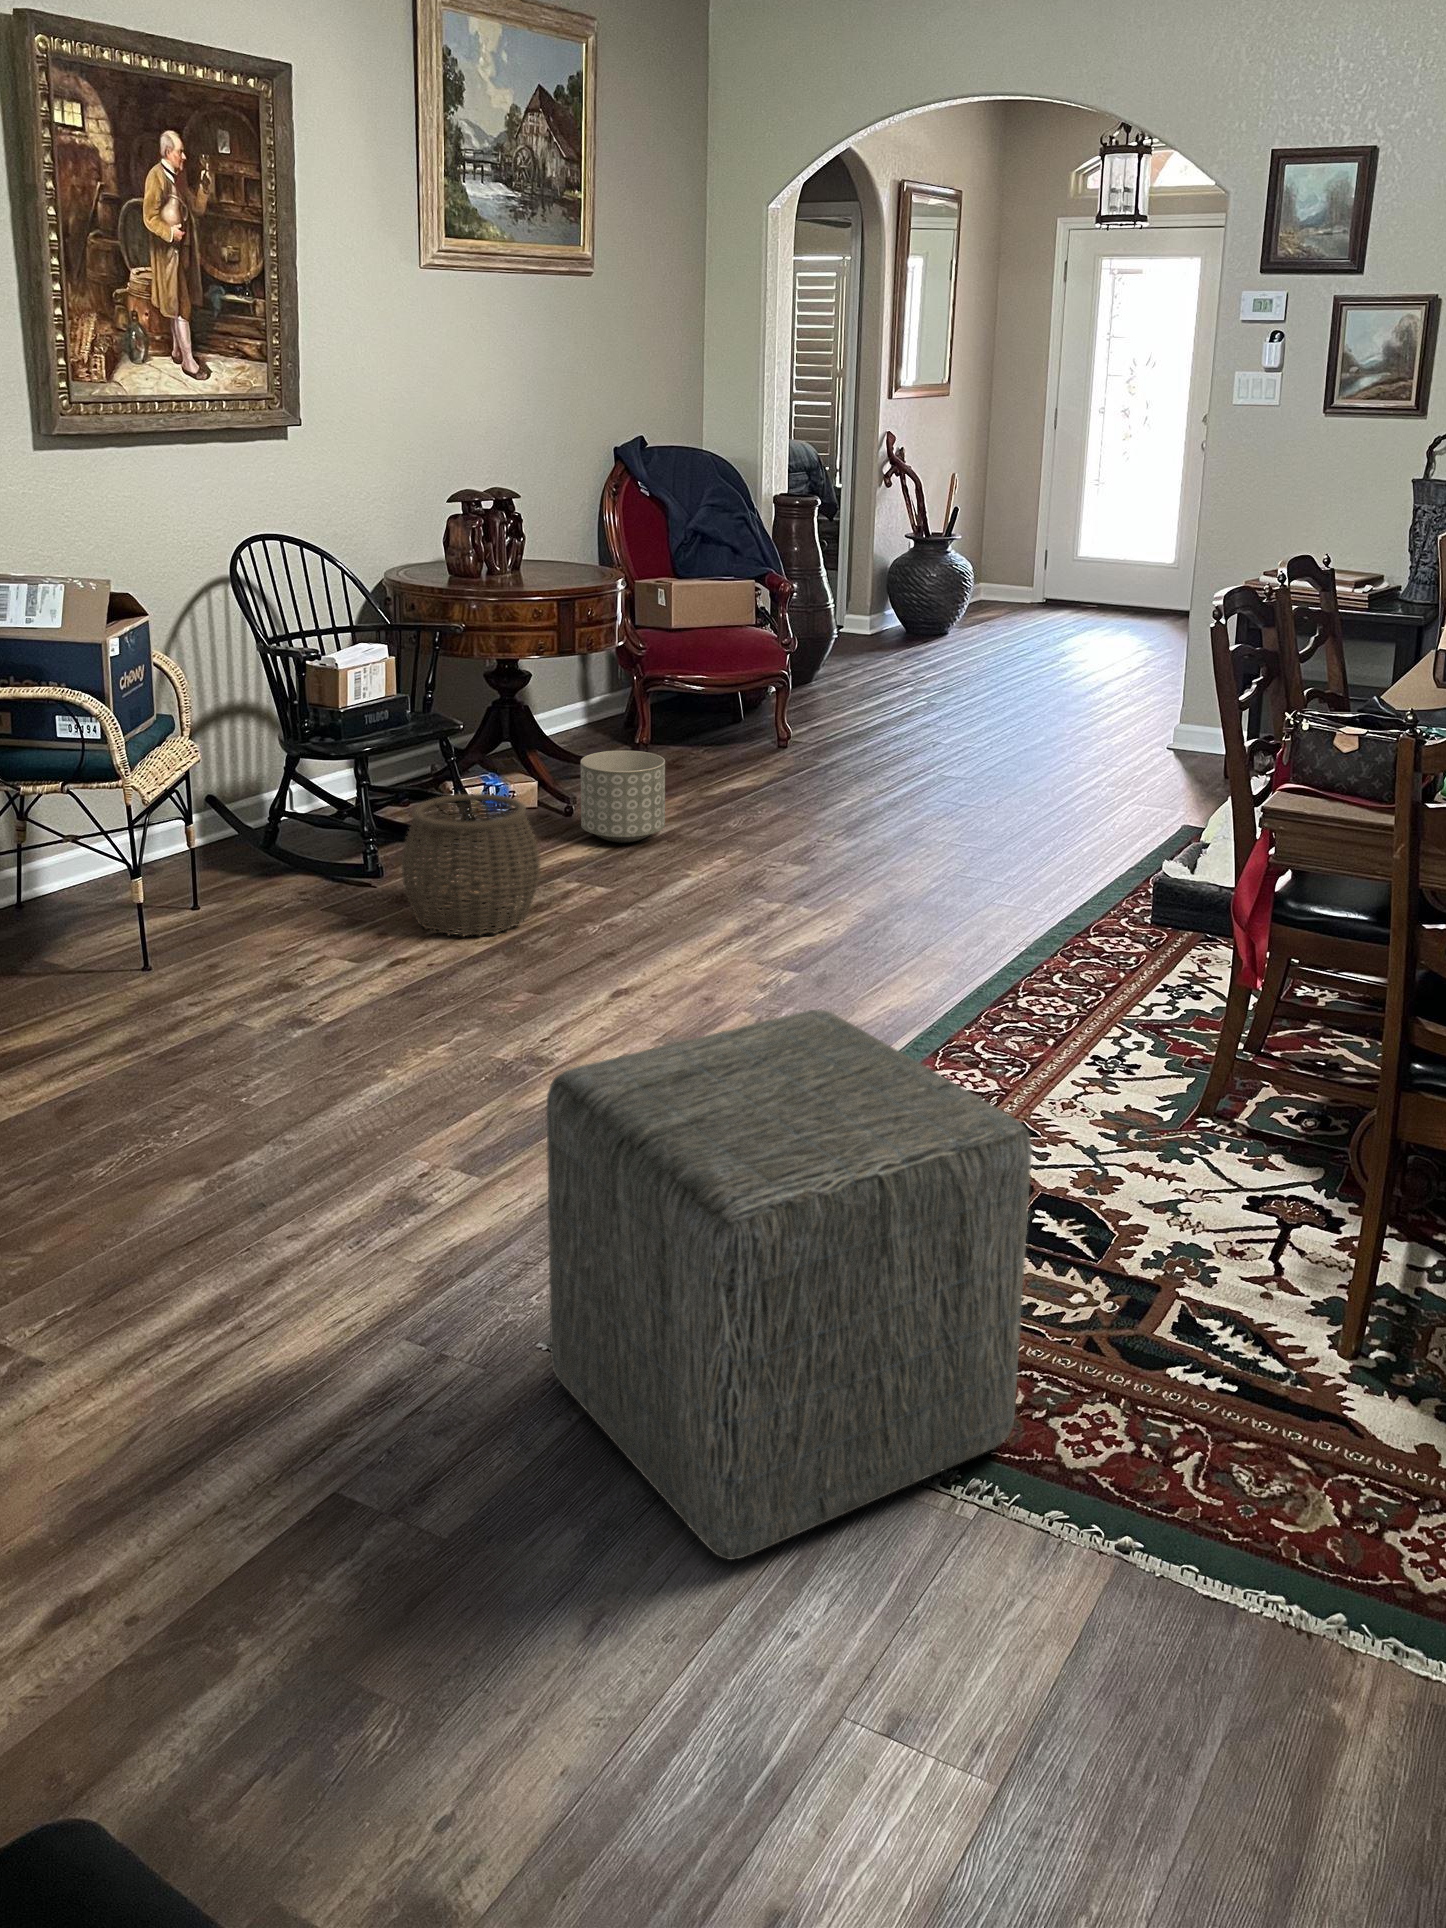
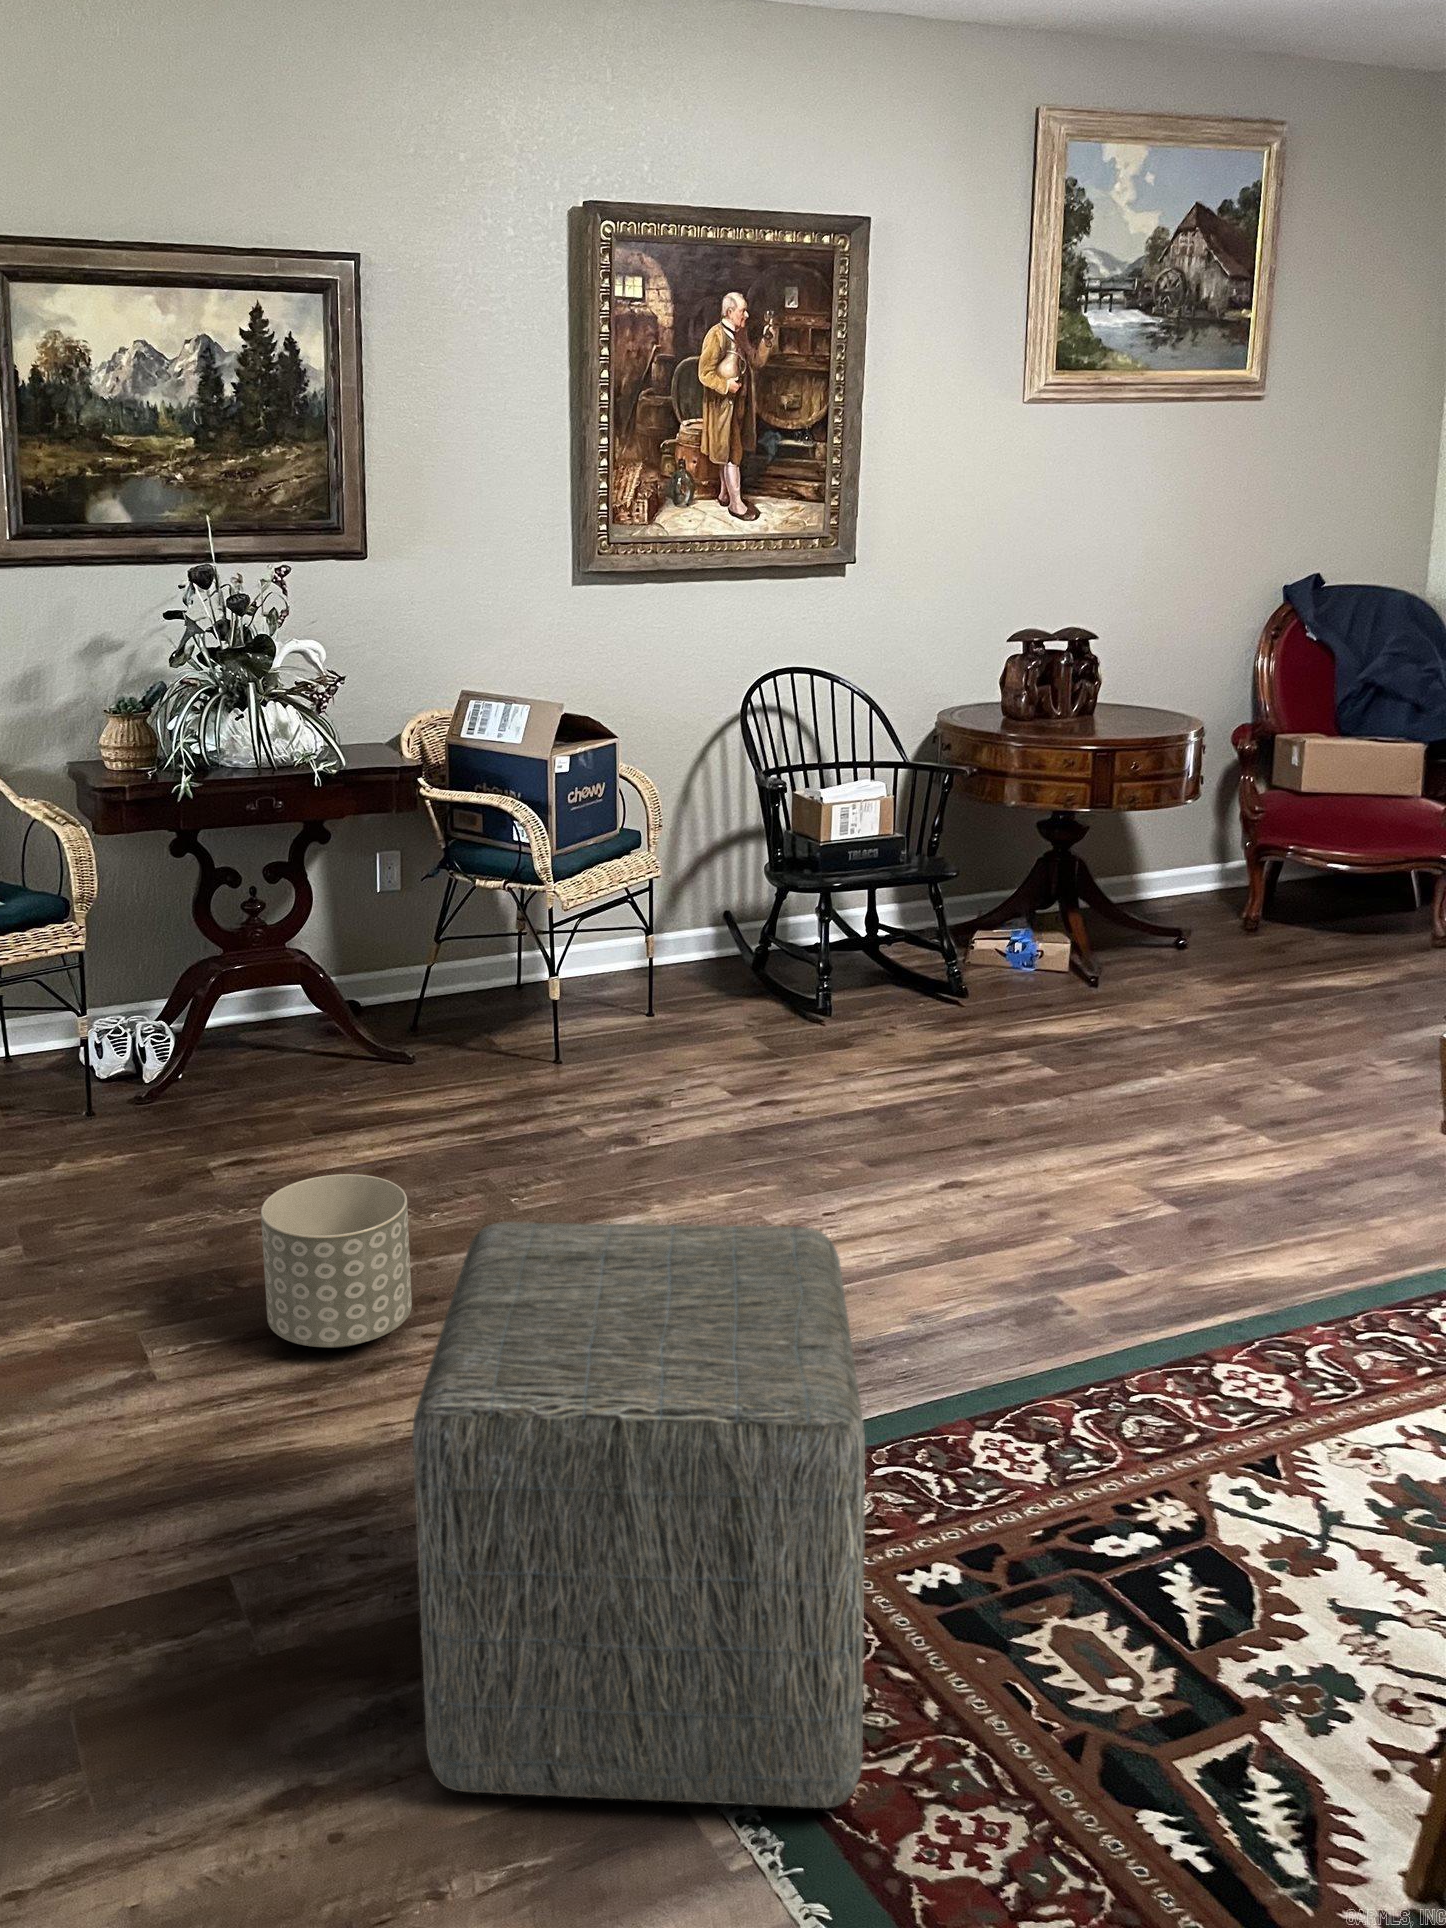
planter: present [581,750,665,843] -> present [261,1174,412,1348]
woven basket: present [401,794,540,936] -> none [815,942,960,1094]

